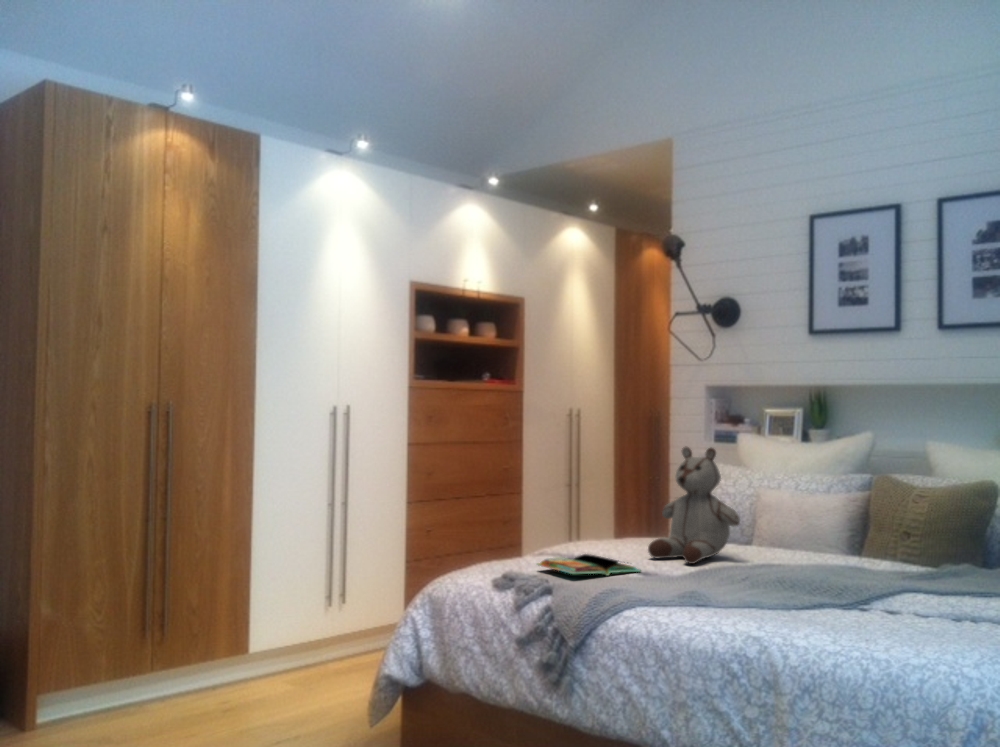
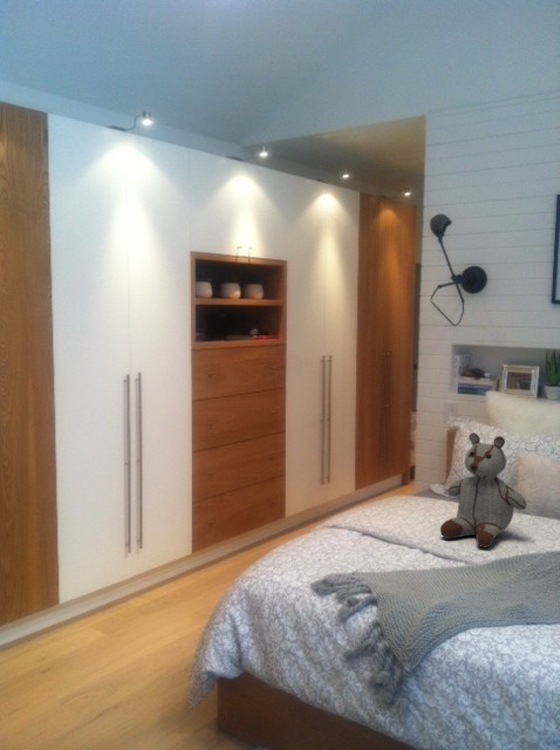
book: present [537,554,640,576] -> none [347,542,445,577]

